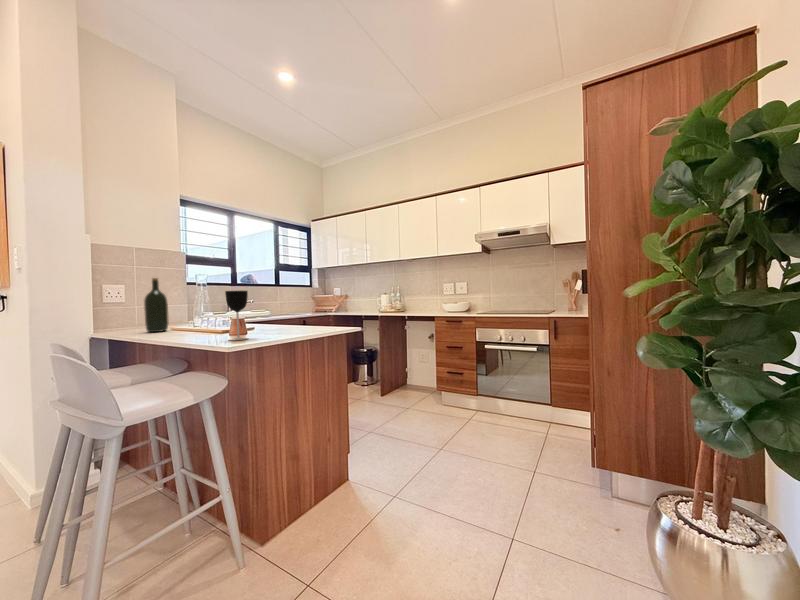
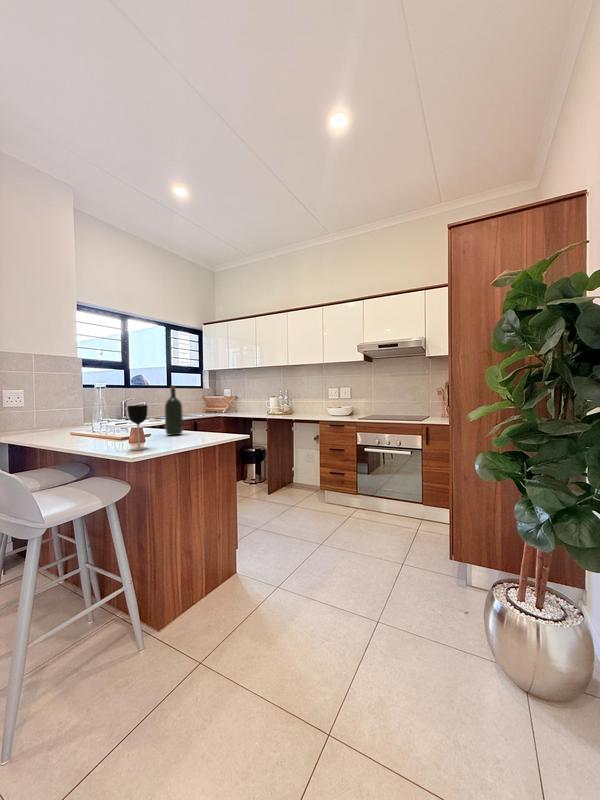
wine bottle: present [144,278,169,332] -> present [164,386,183,435]

